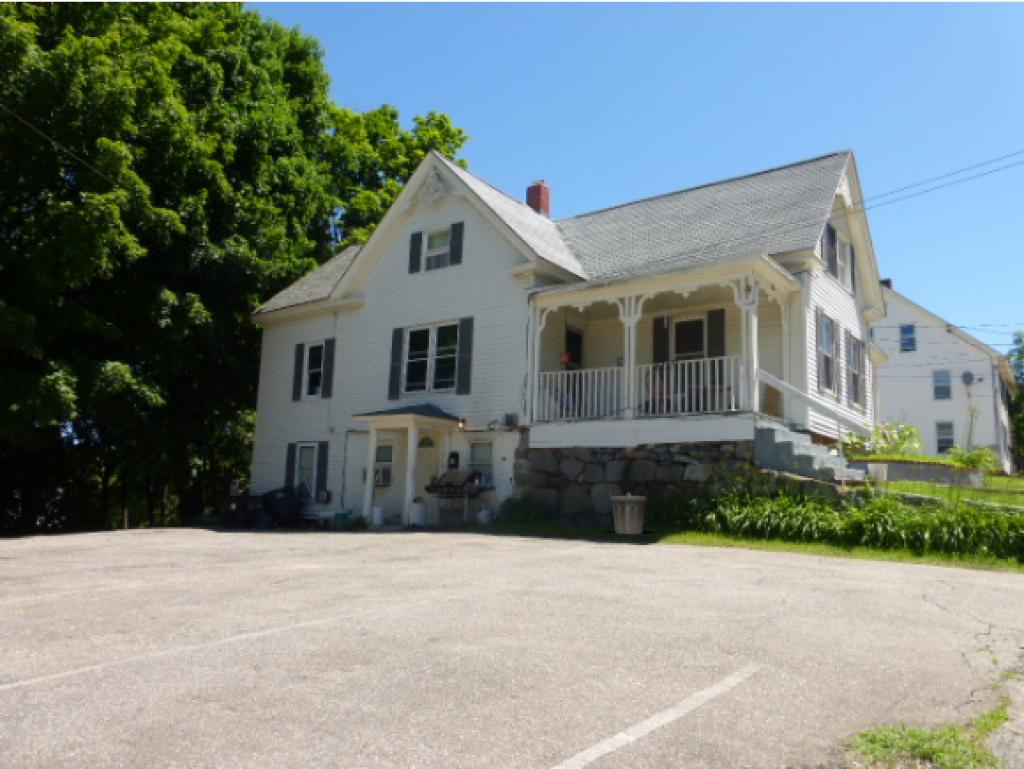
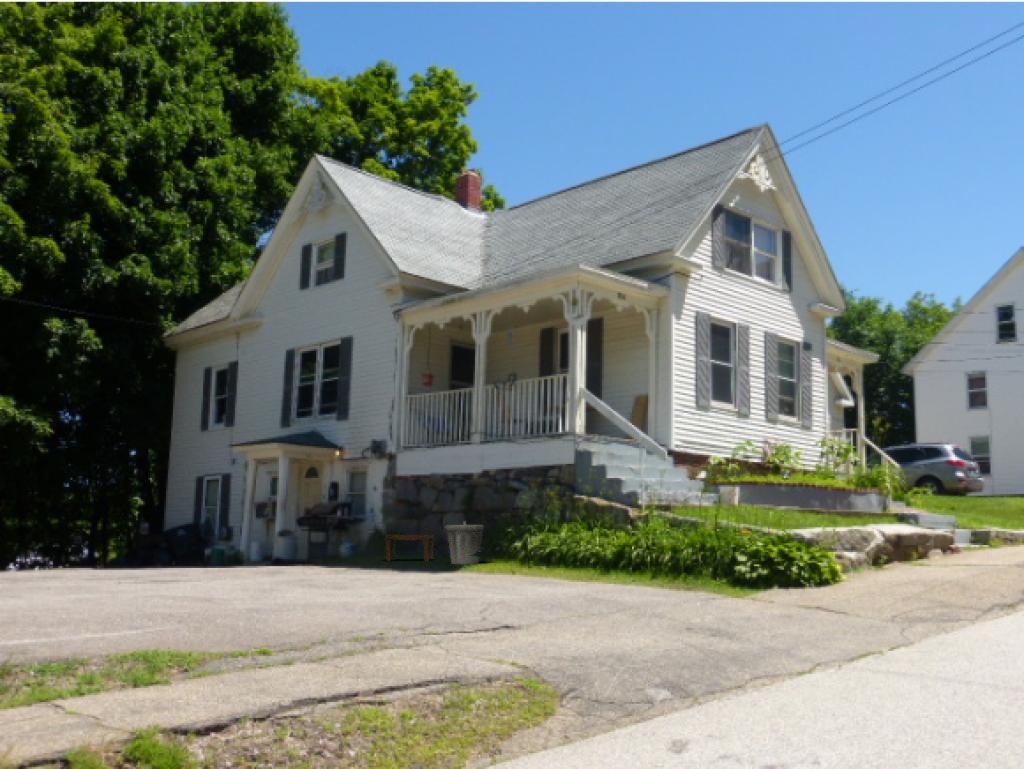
bench: none [535,504,580,530] -> present [385,535,434,561]

